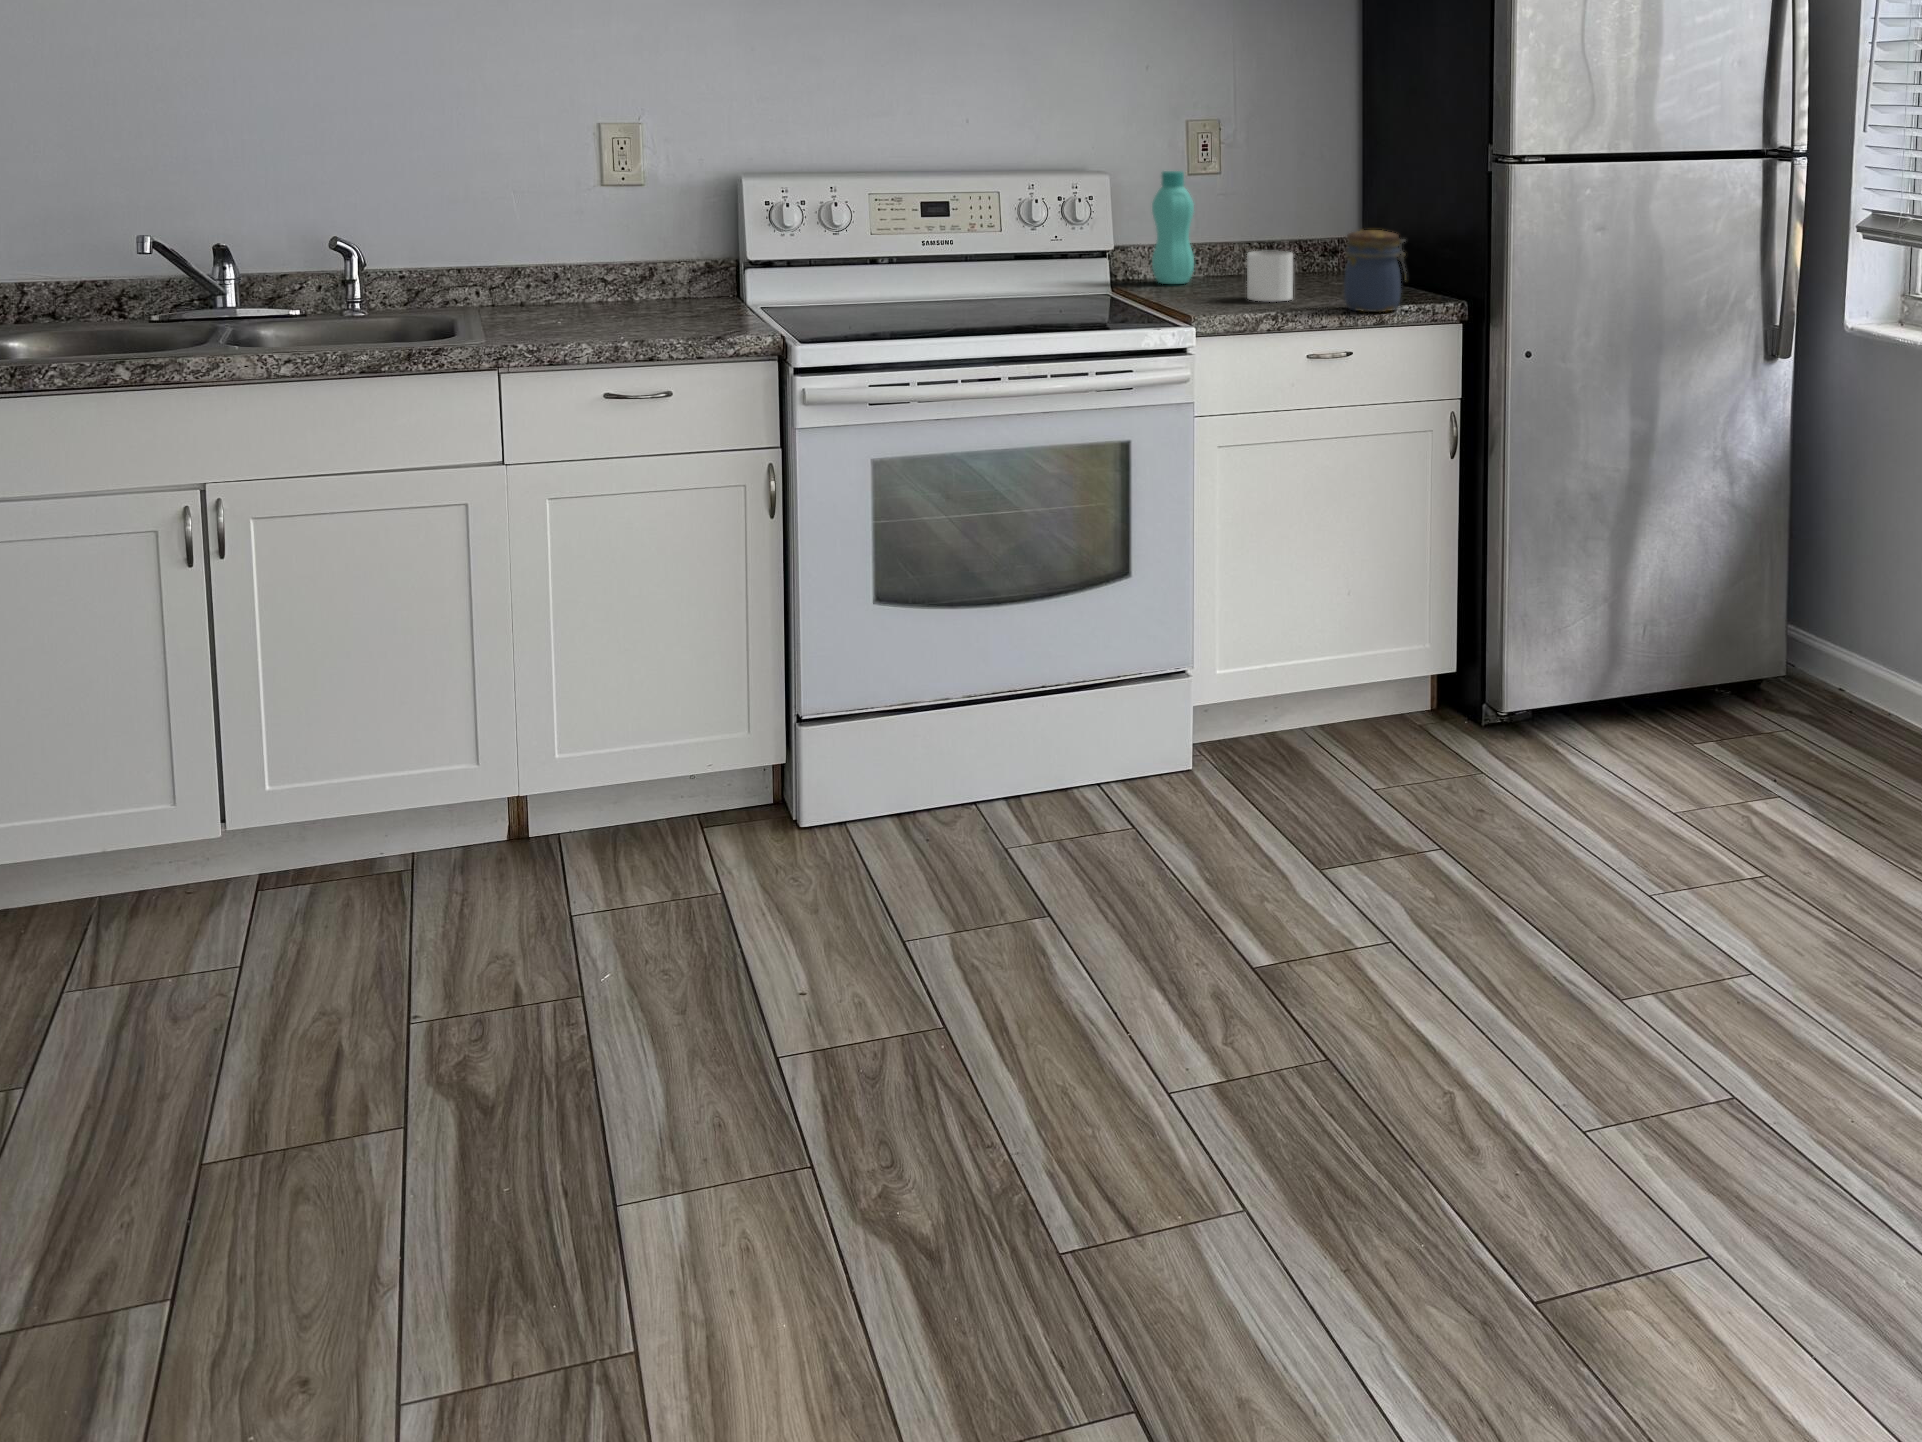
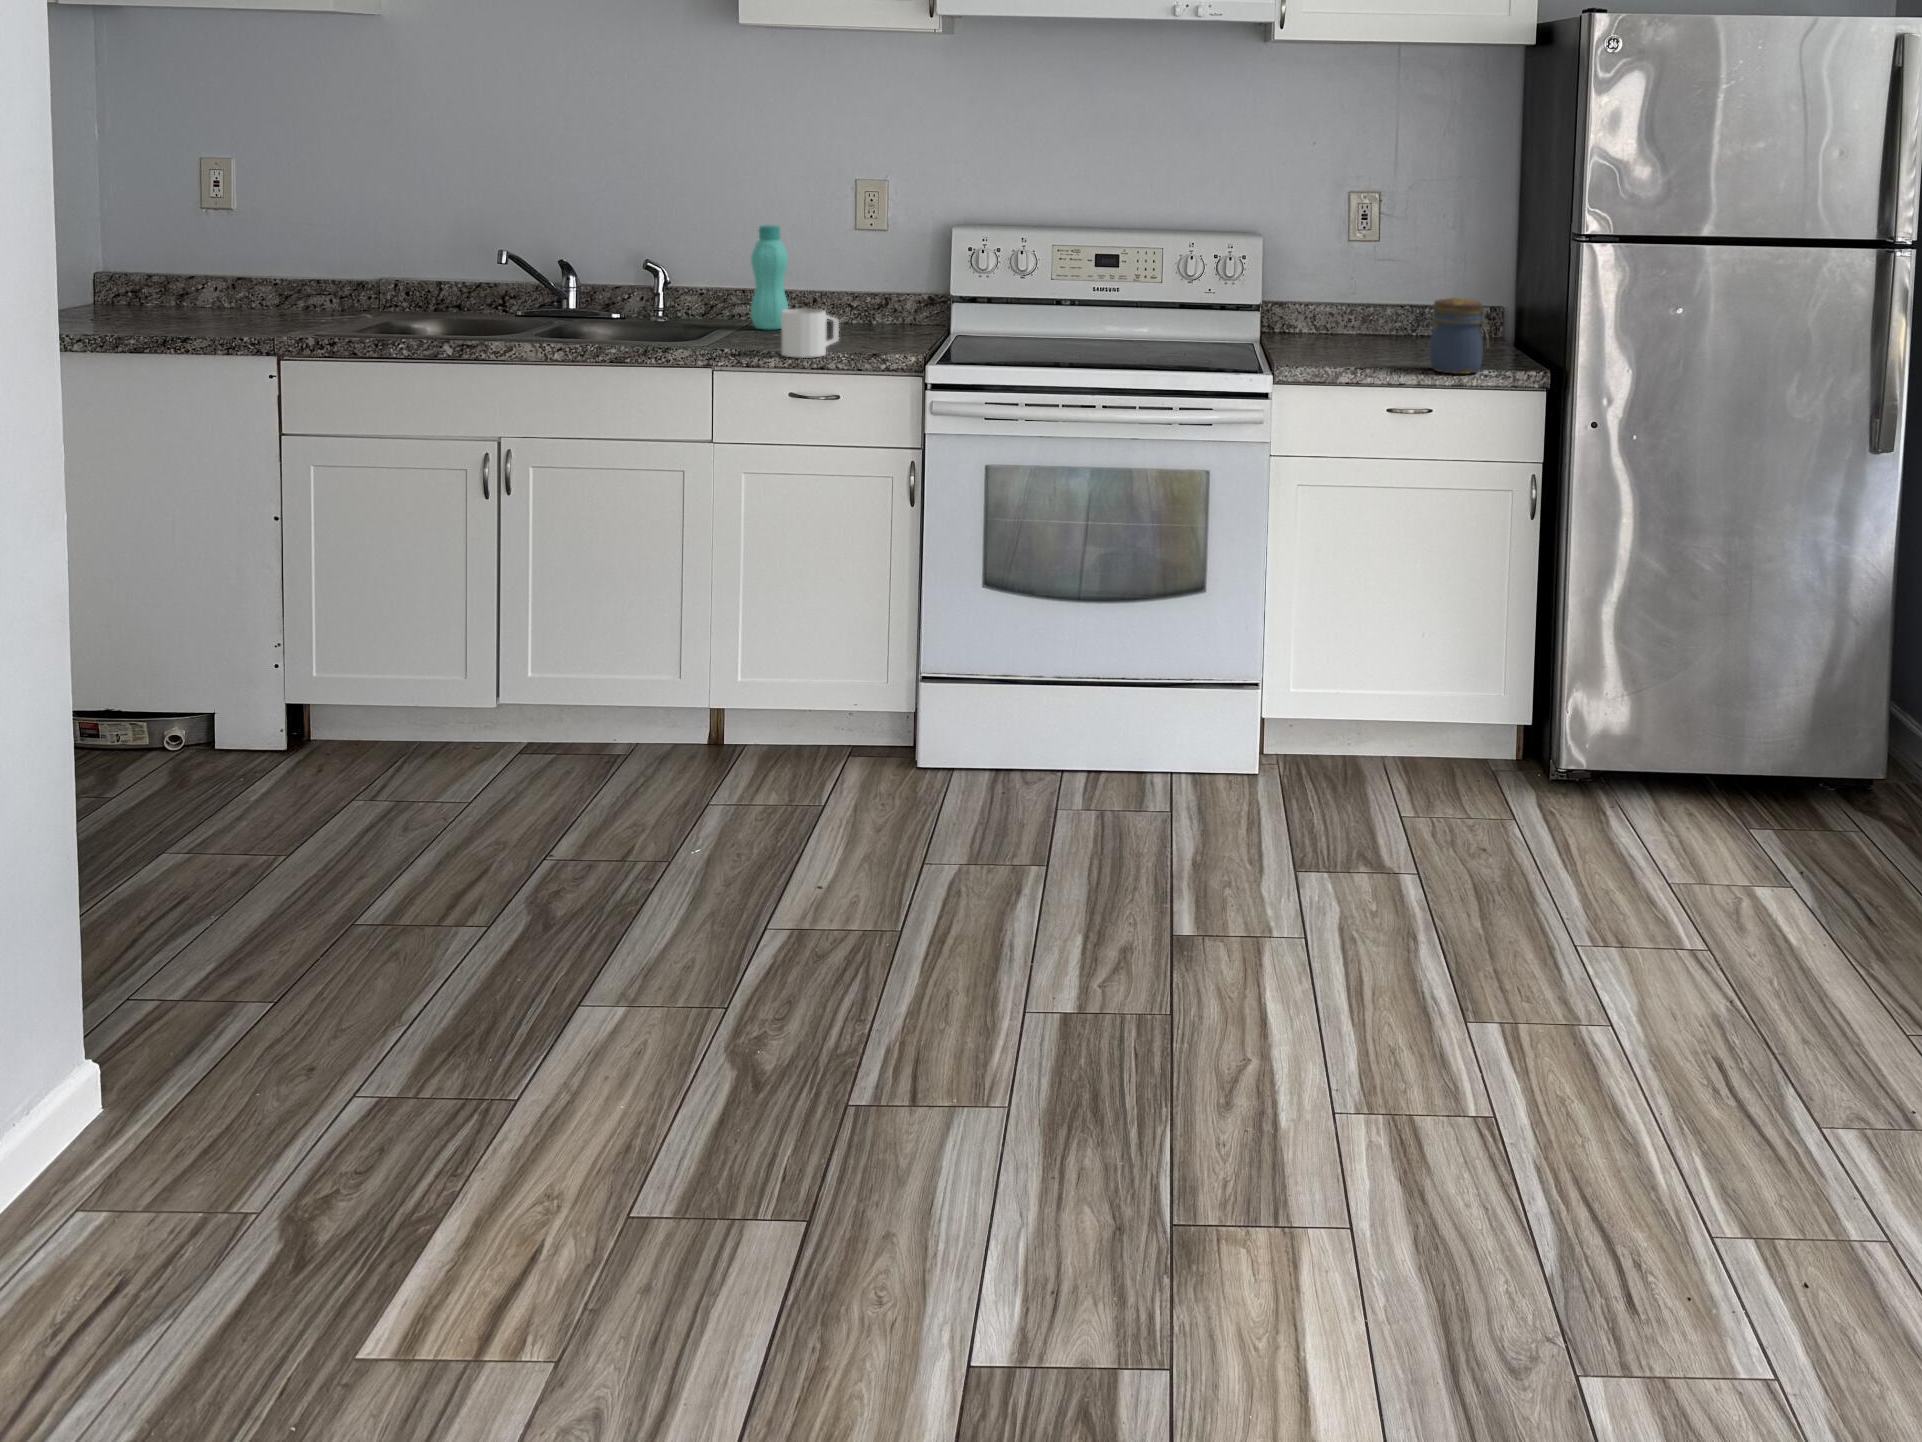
bottle: present [1152,171,1194,284] -> present [751,225,788,330]
mug: present [1247,251,1293,301] -> present [782,309,839,358]

